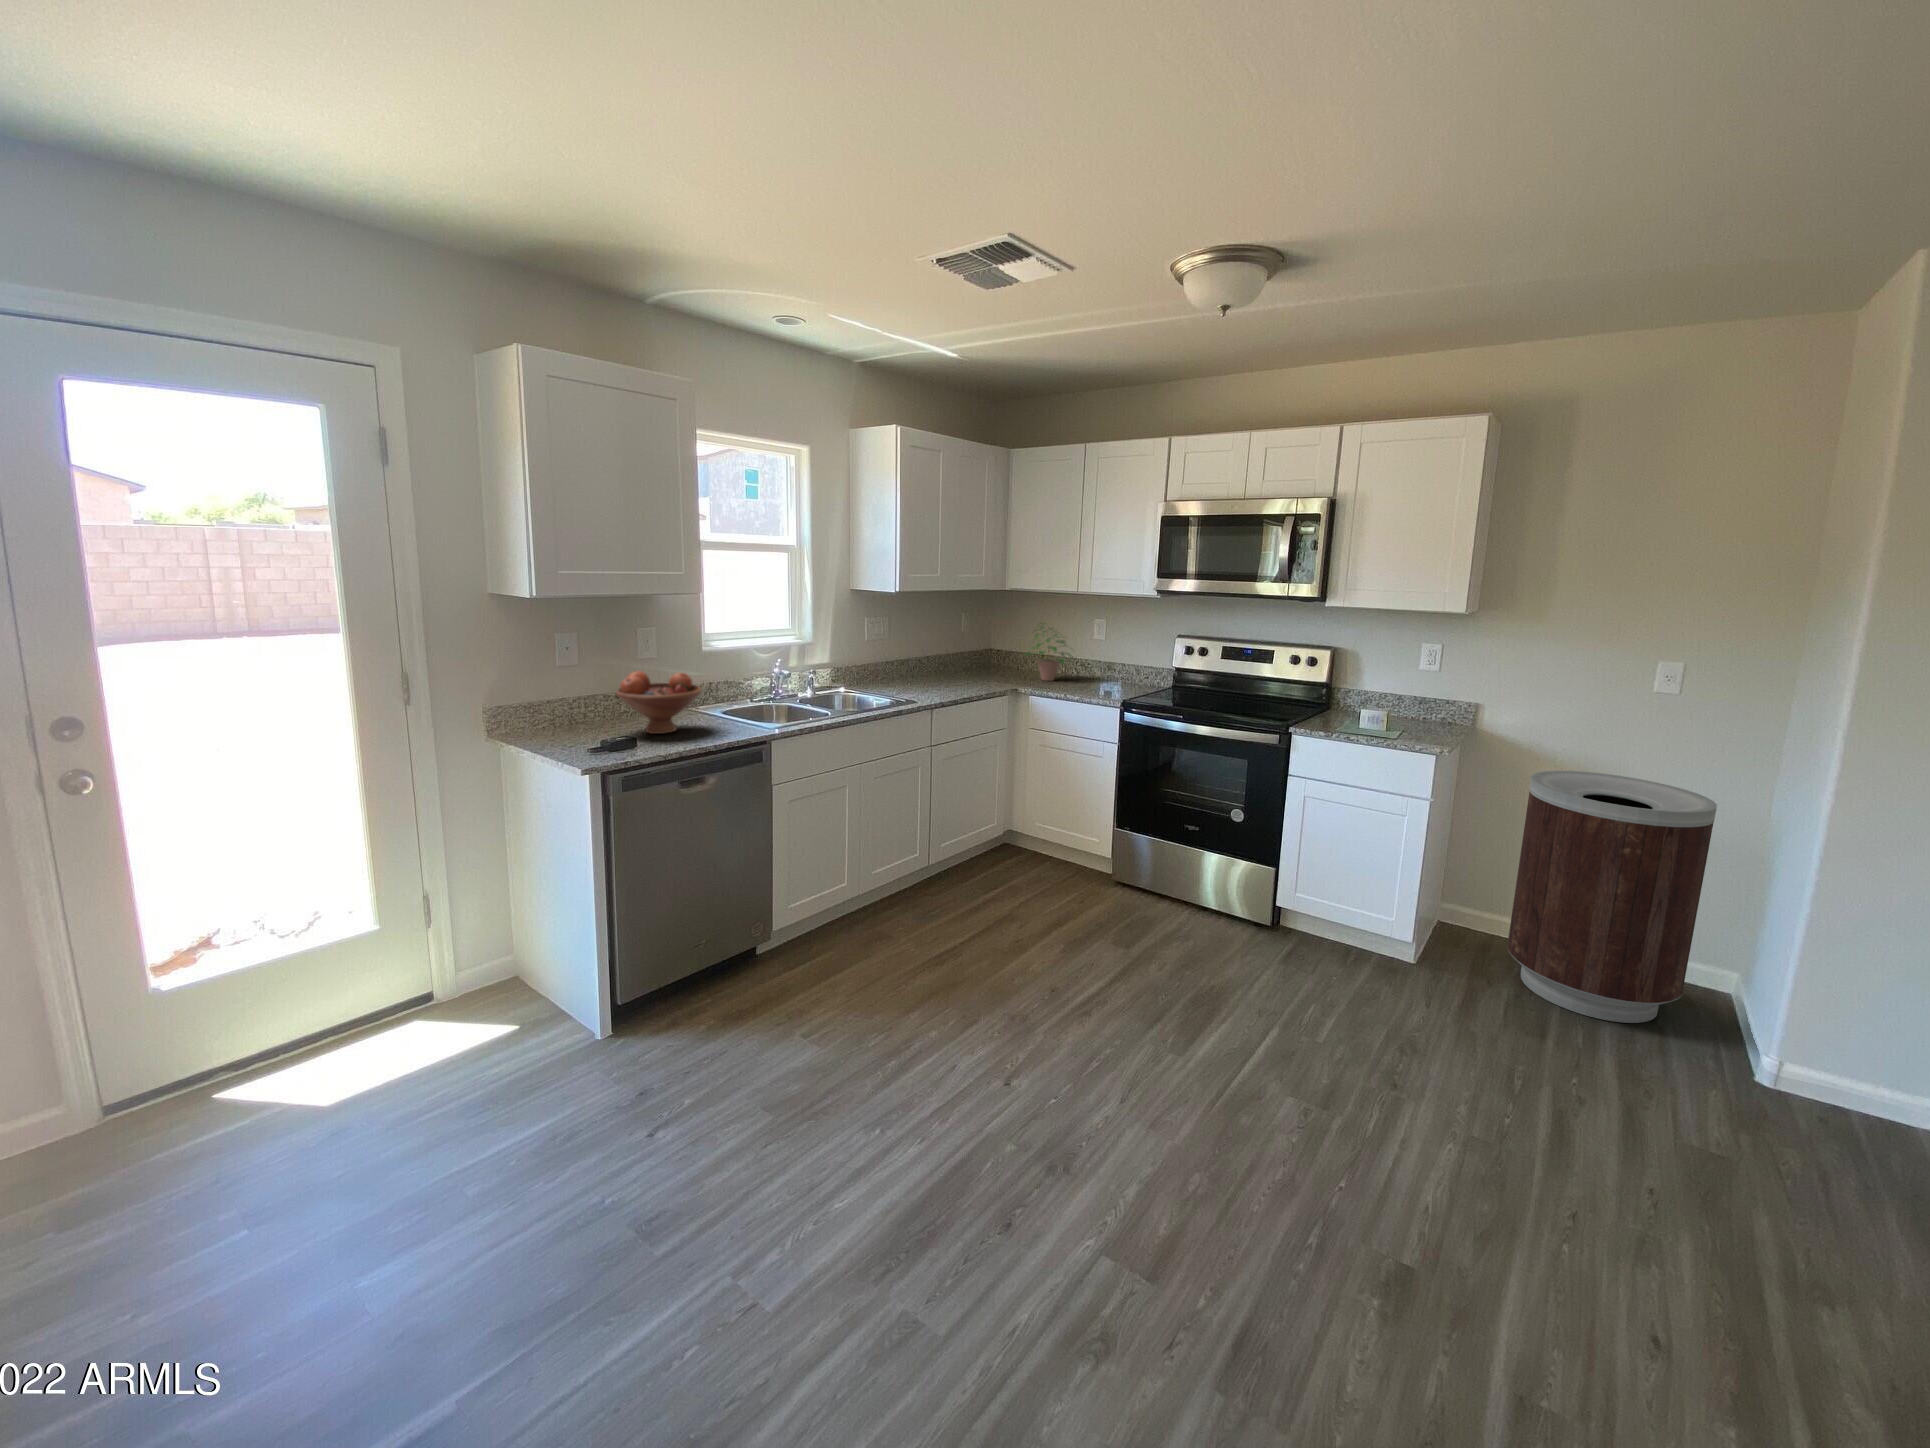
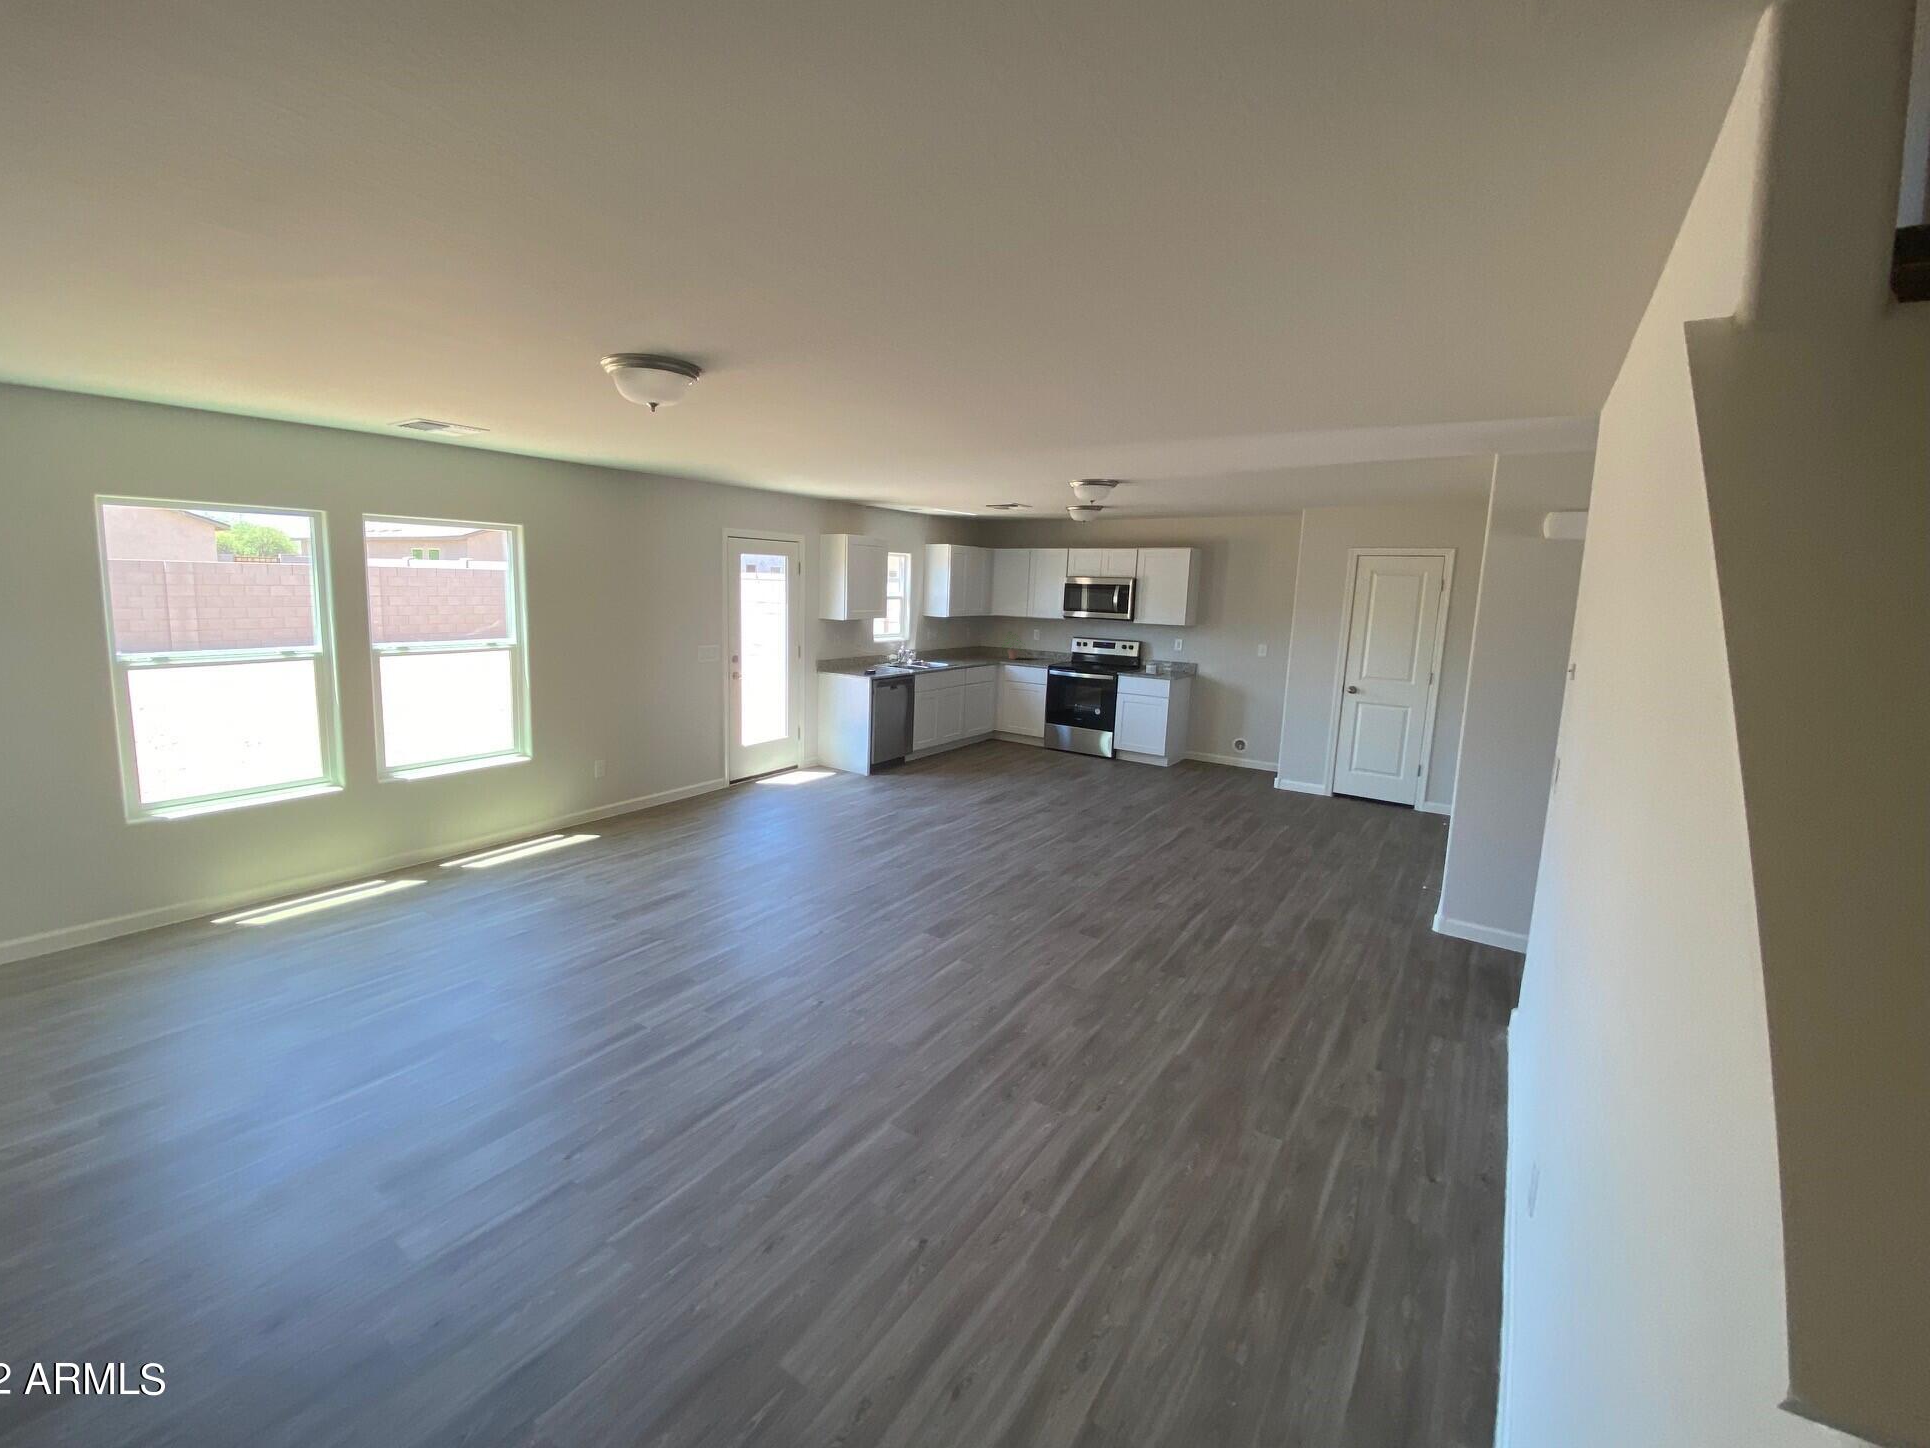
fruit bowl: present [616,671,702,734] -> none [860,648,891,672]
trash can: present [1507,771,1717,1023] -> none [1202,687,1266,776]

